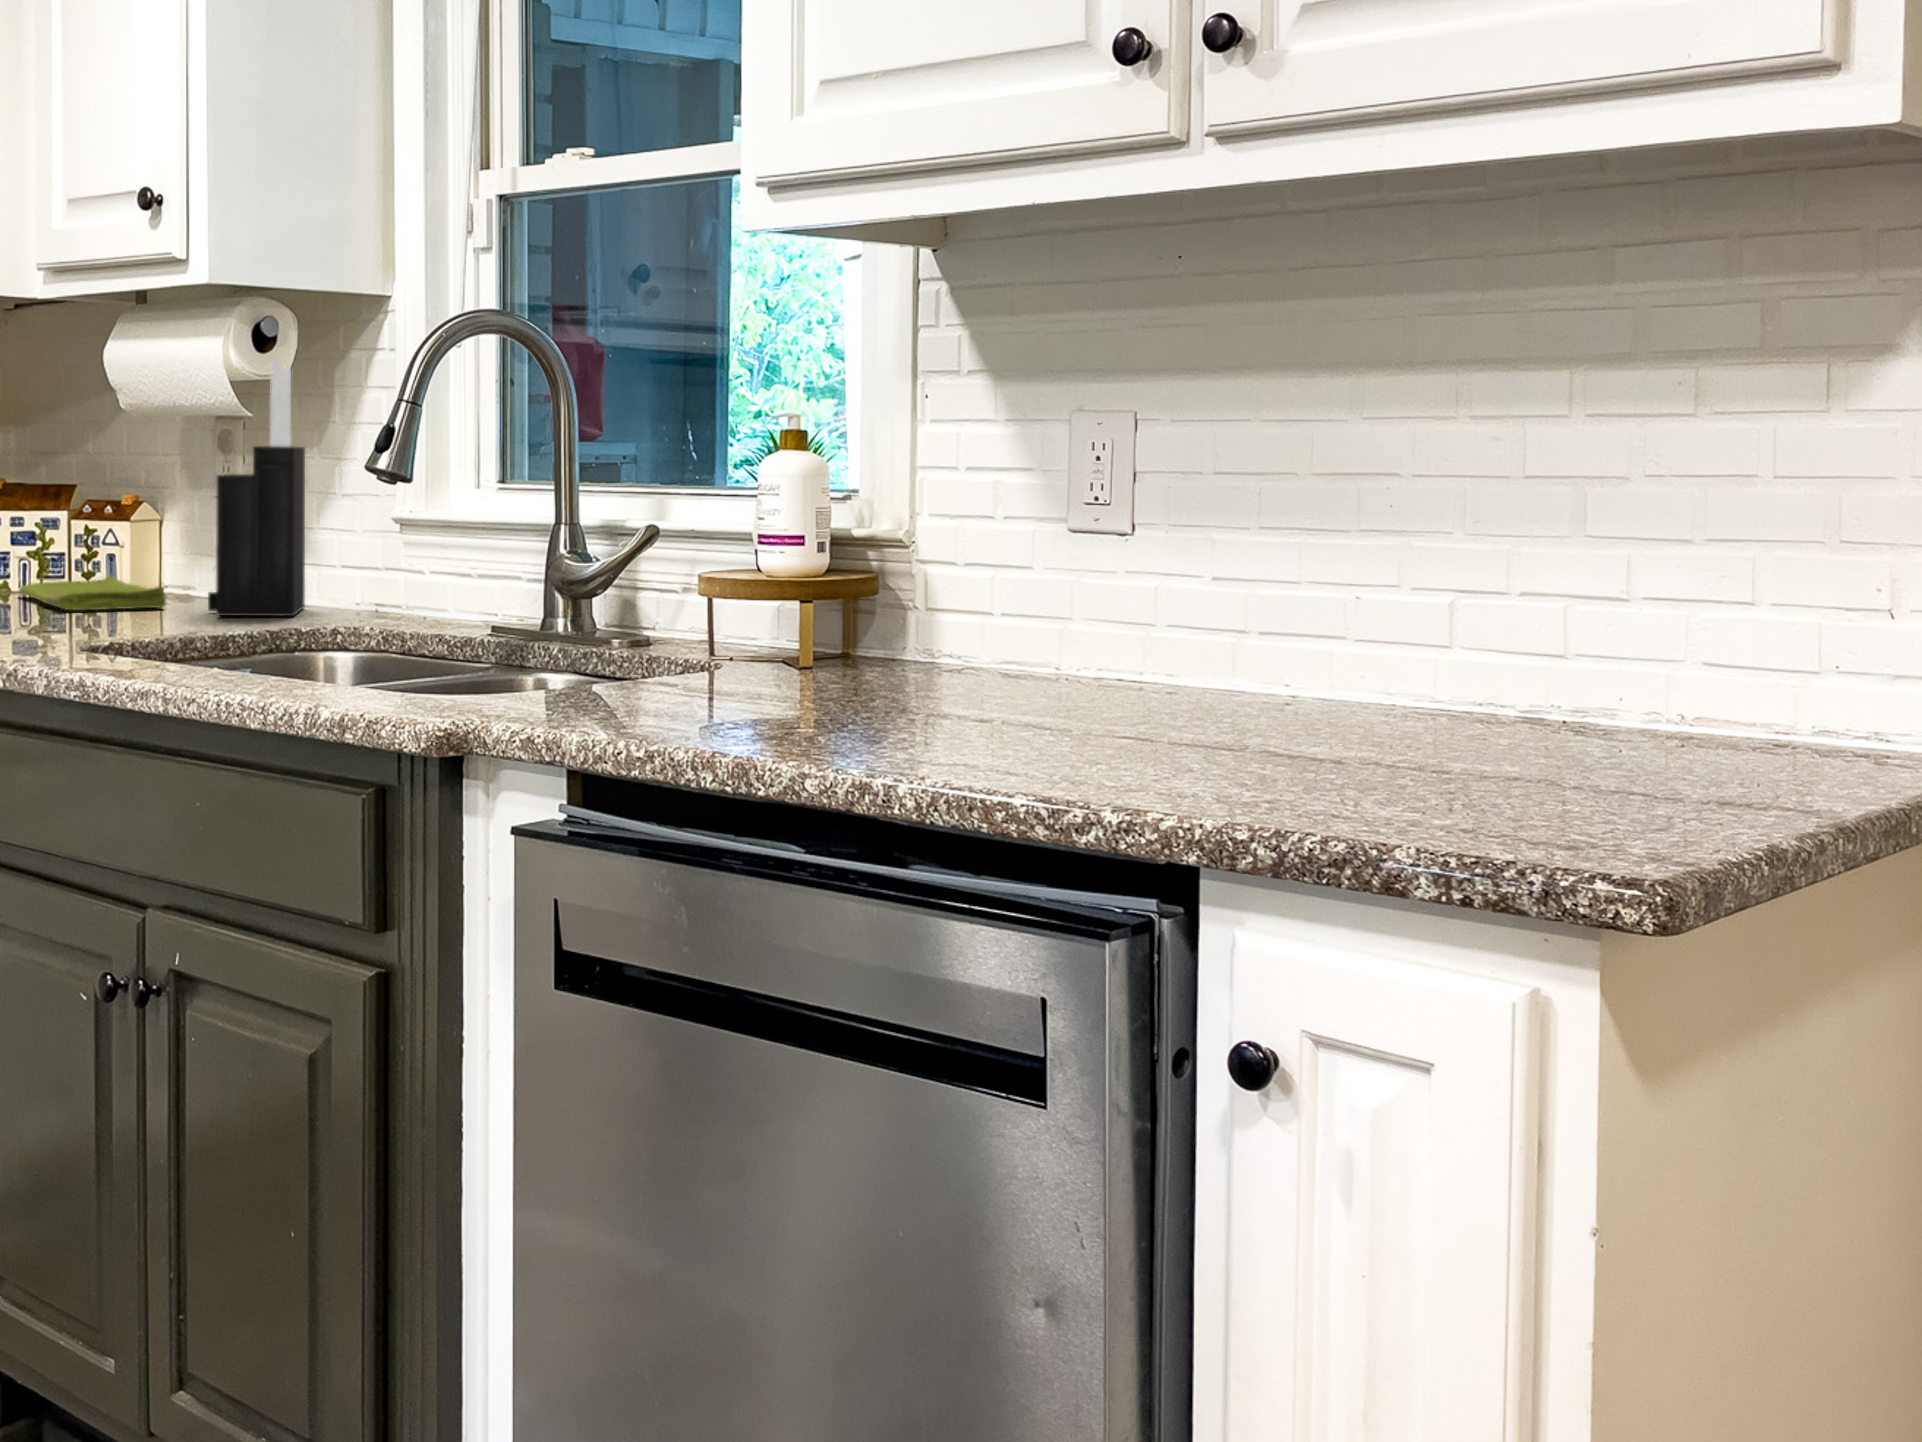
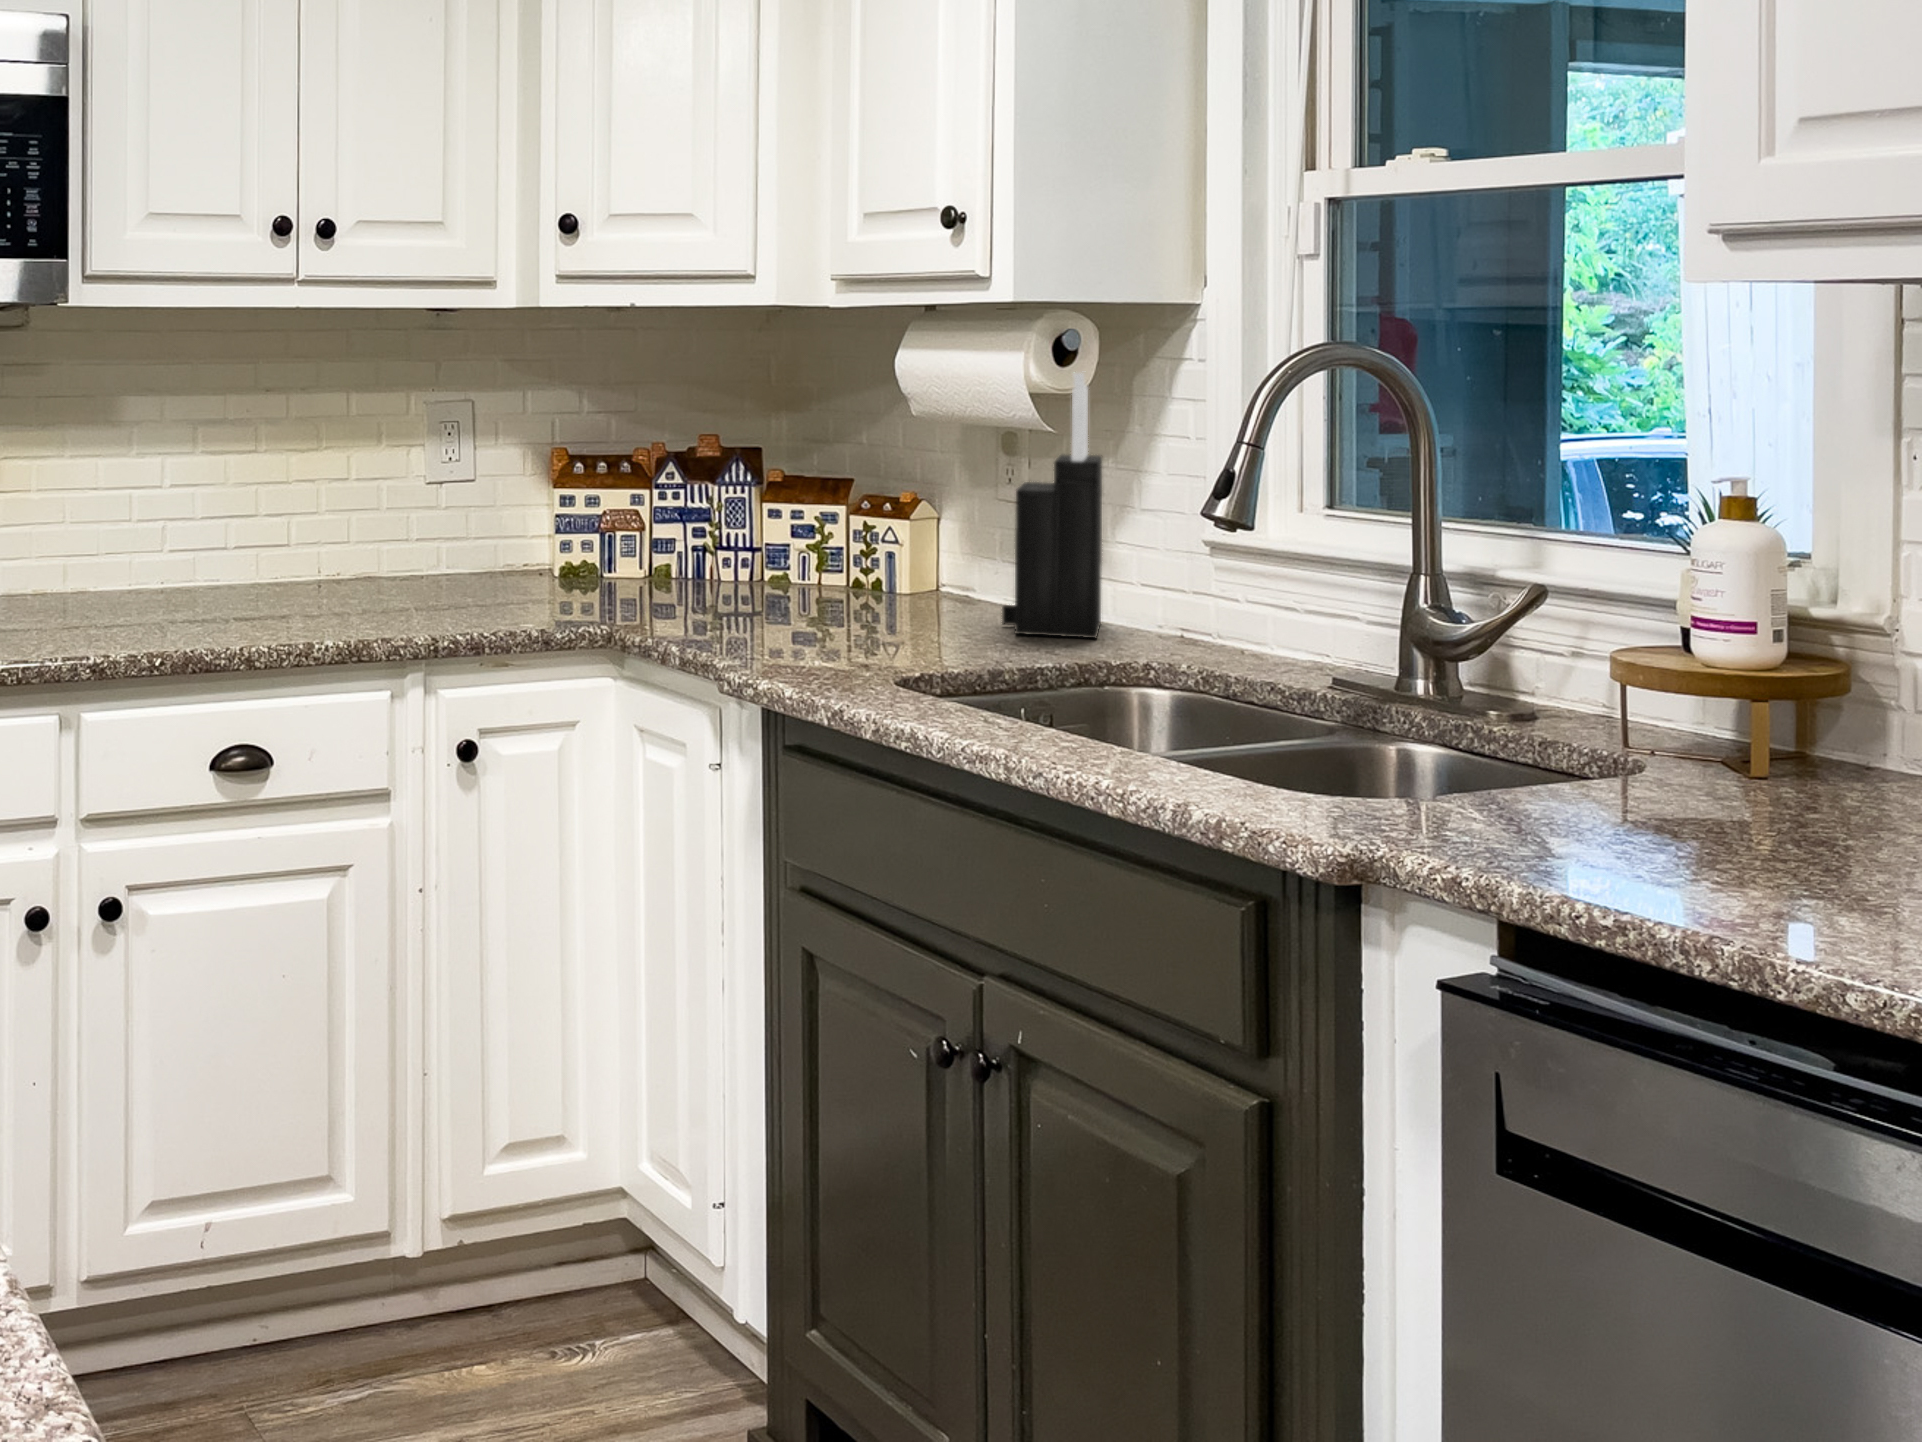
dish towel: present [19,576,166,610] -> none [801,569,957,617]

